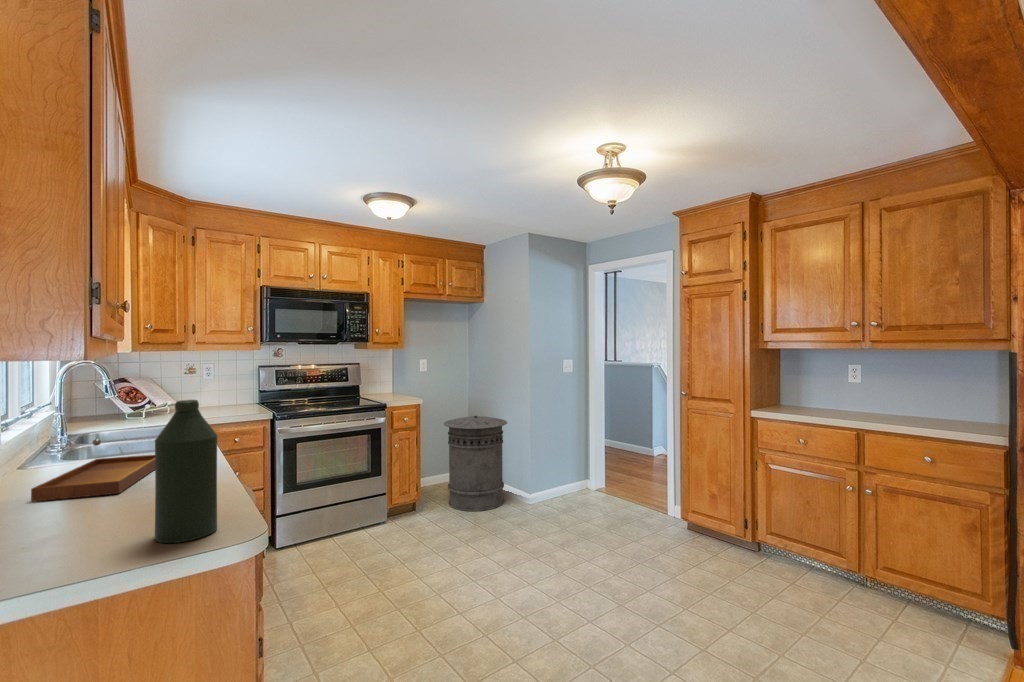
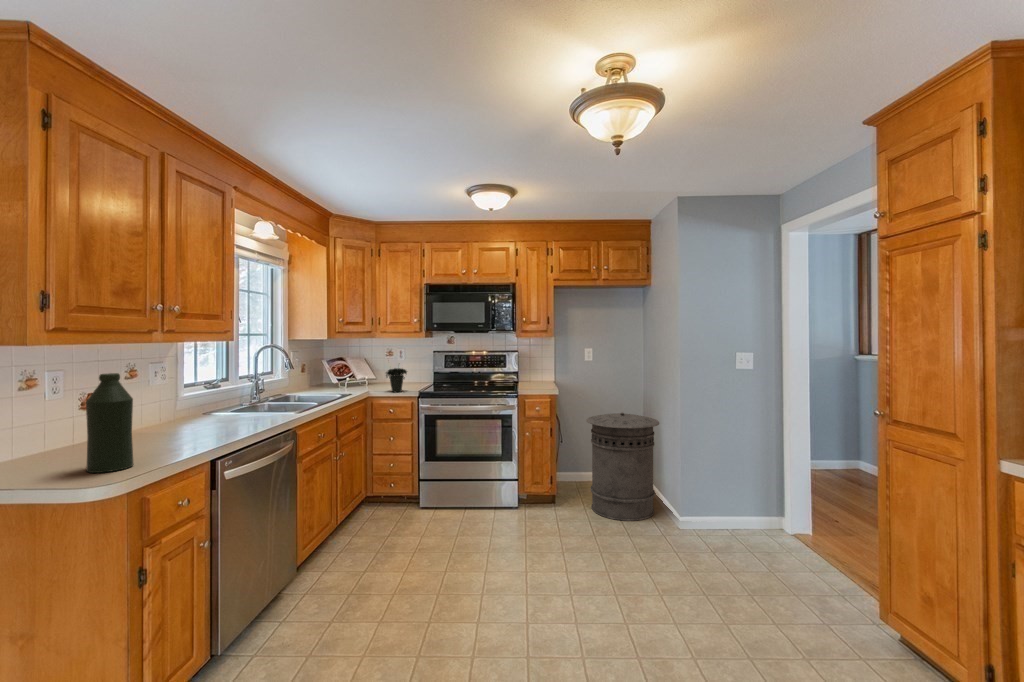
potted plant: none [222,363,255,417] -> present [386,368,407,392]
tray: present [31,439,155,502] -> none [144,397,252,436]

